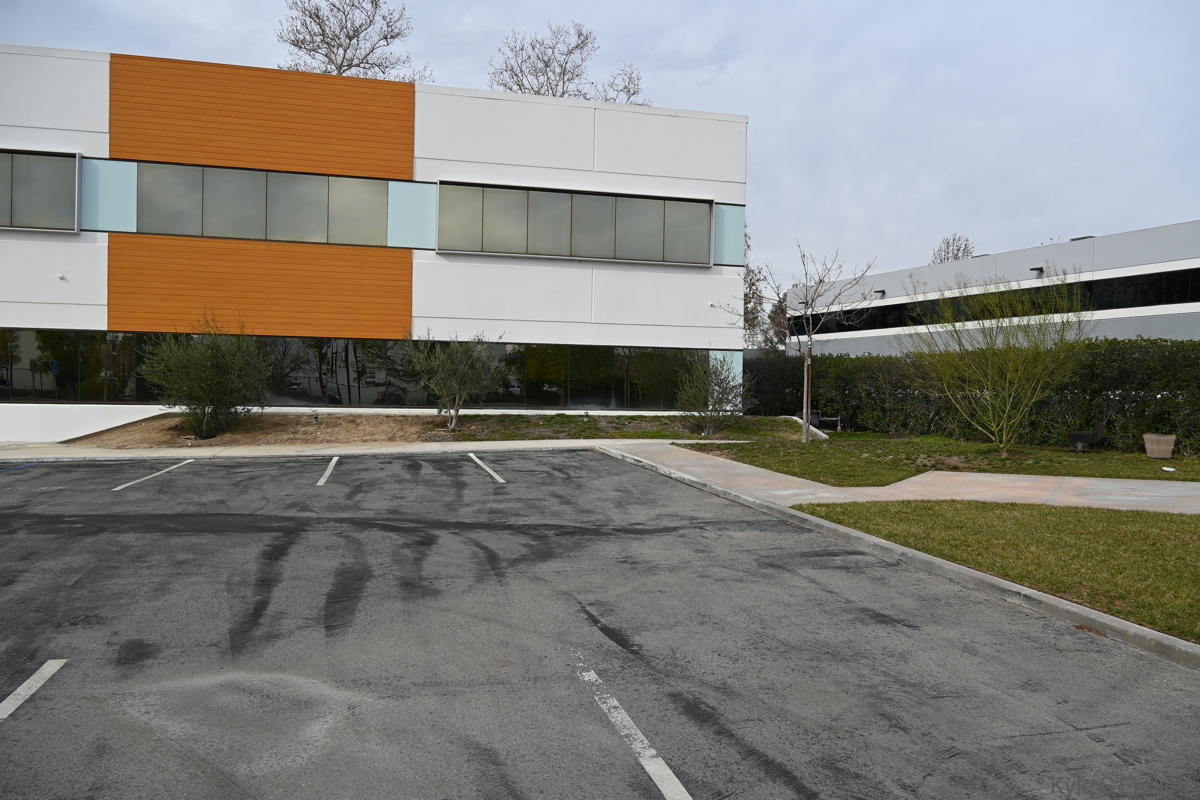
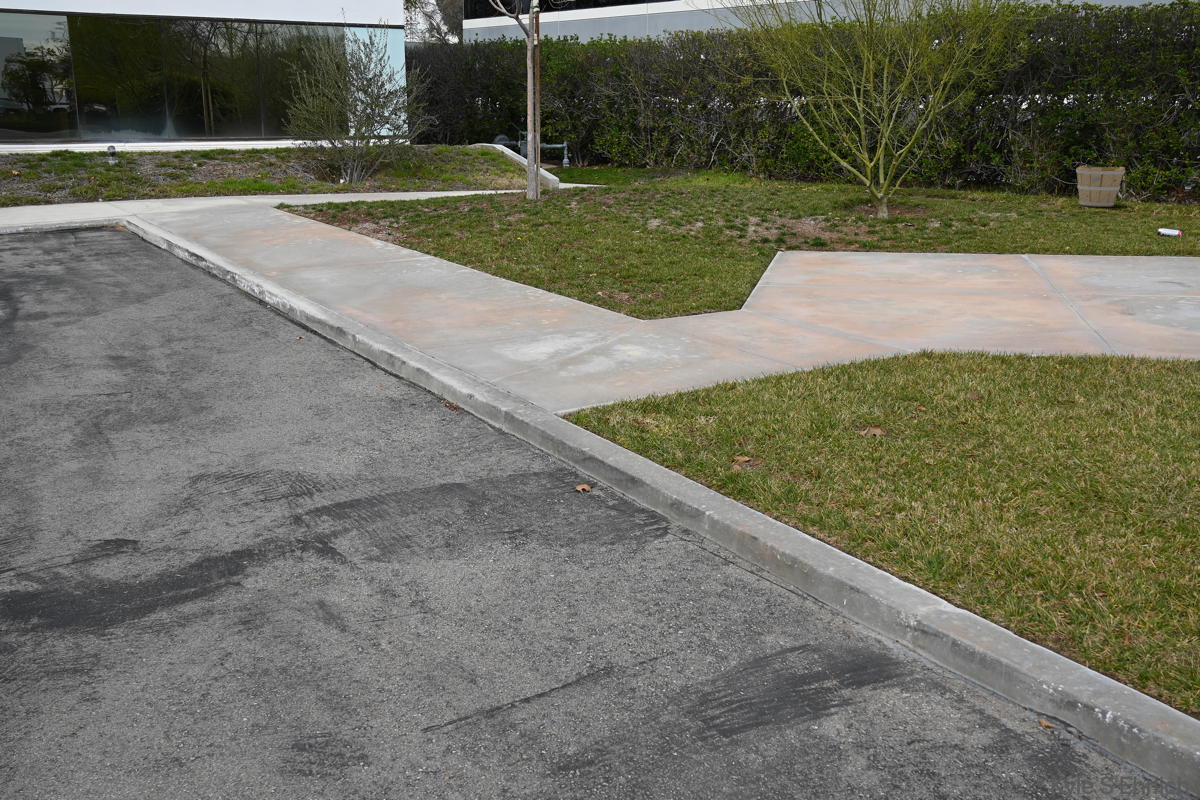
lounge chair: present [1067,423,1106,451] -> none [945,148,1012,198]

